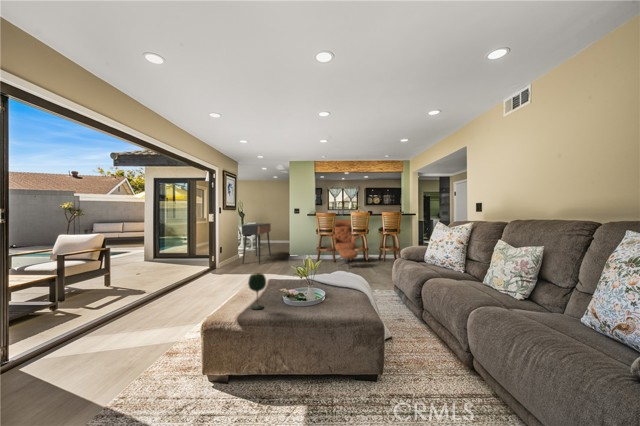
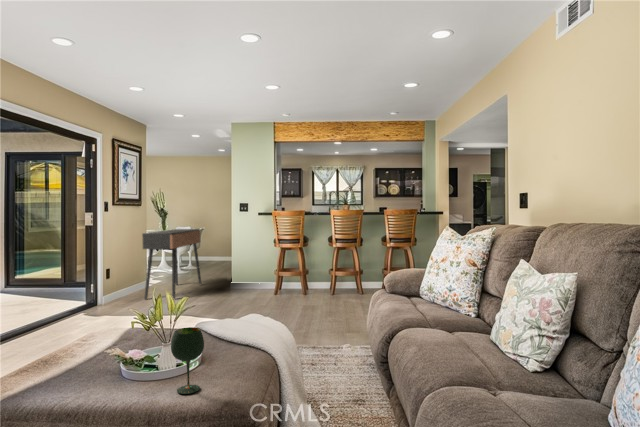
lounge chair: present [331,220,358,265] -> none [297,222,346,307]
wine glass: present [248,273,266,309] -> present [171,327,204,394]

